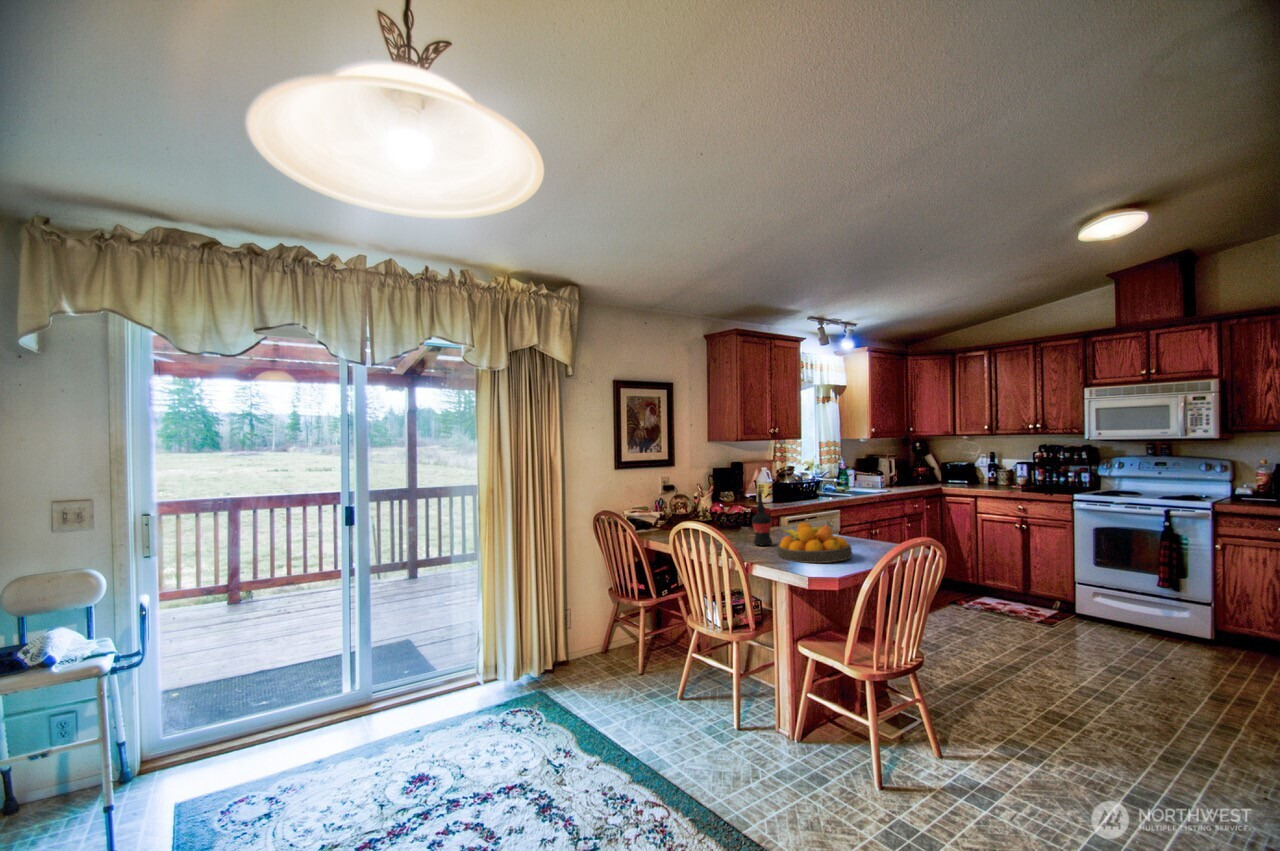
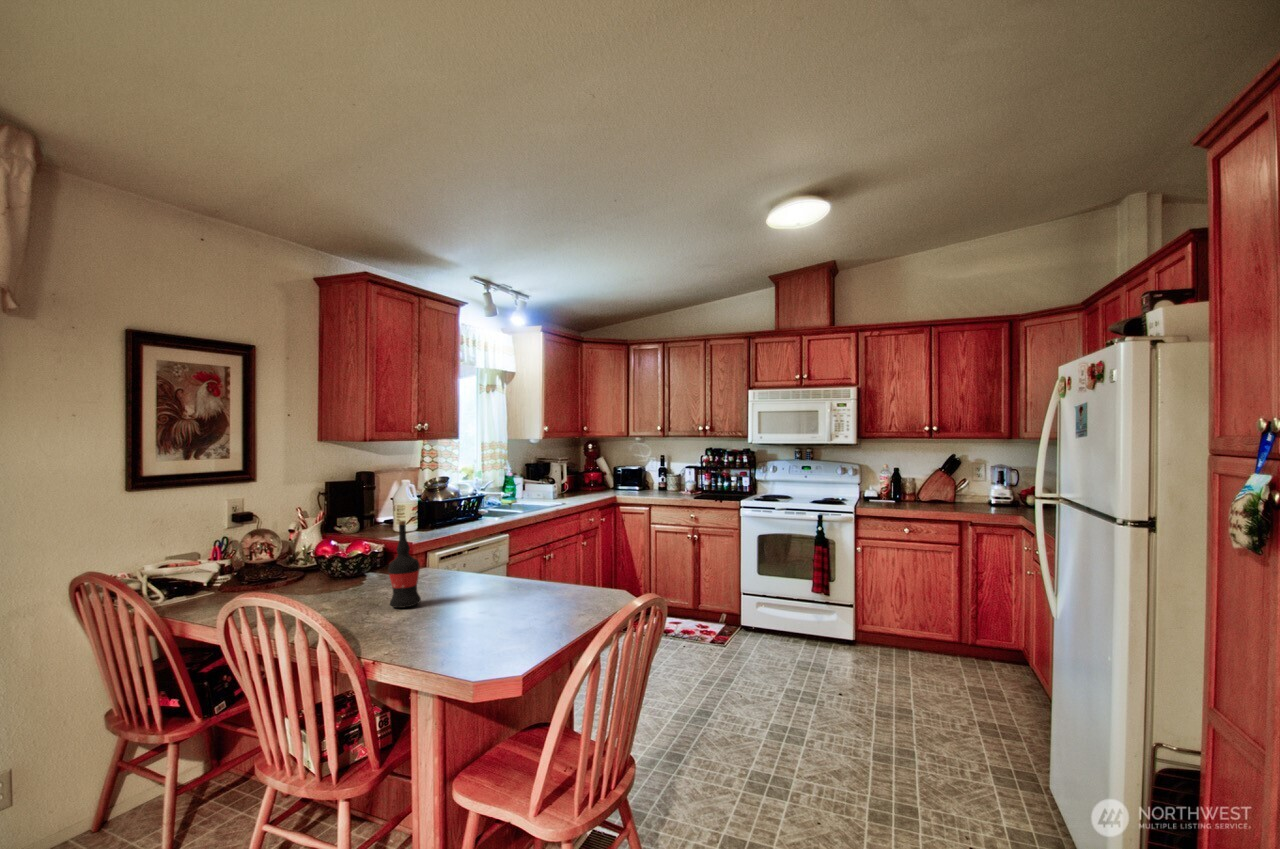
fruit bowl: present [777,523,852,563] -> none [431,568,542,635]

